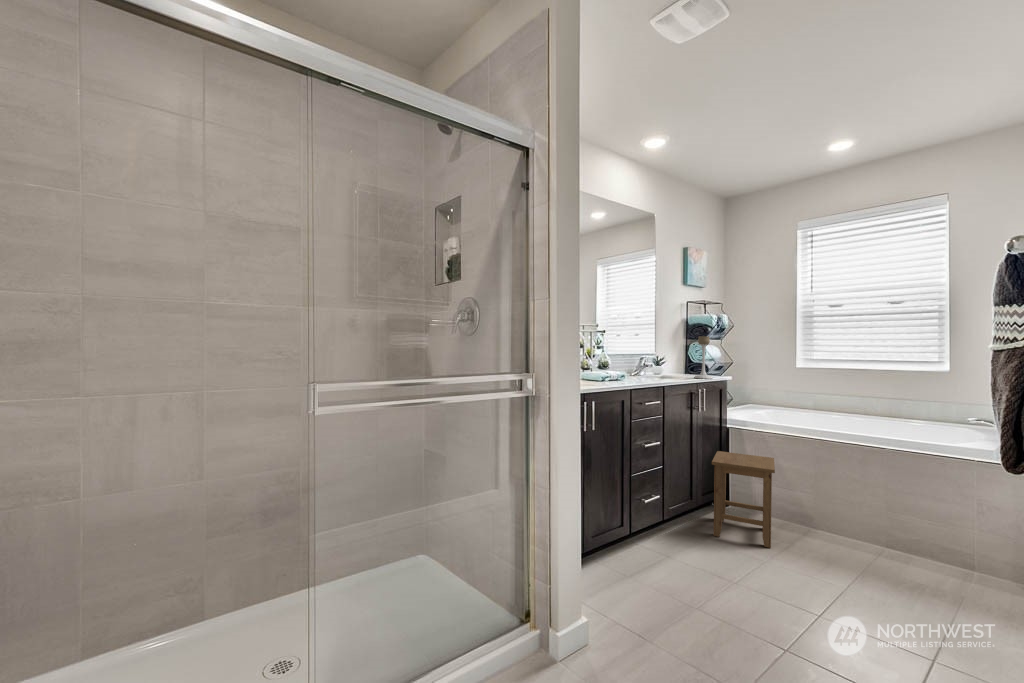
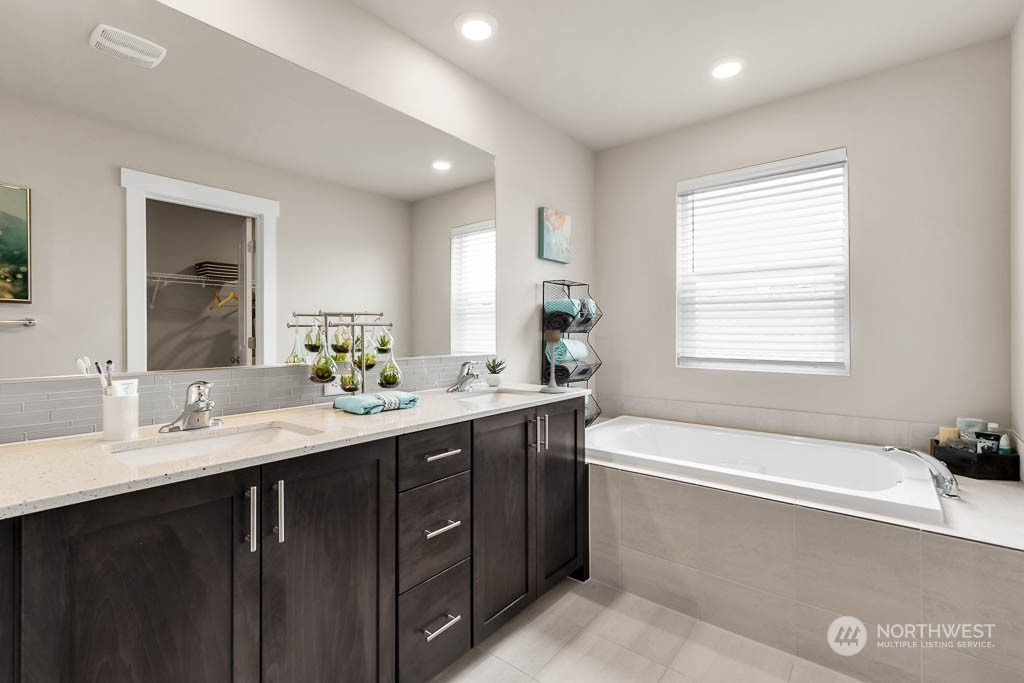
stool: present [712,451,775,548] -> none [551,502,644,661]

